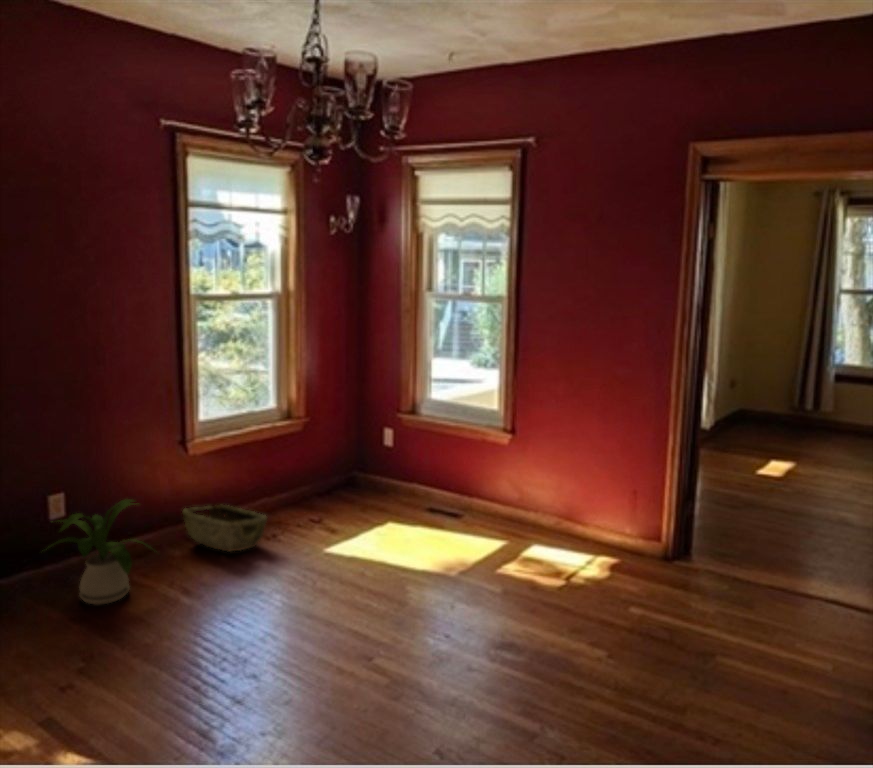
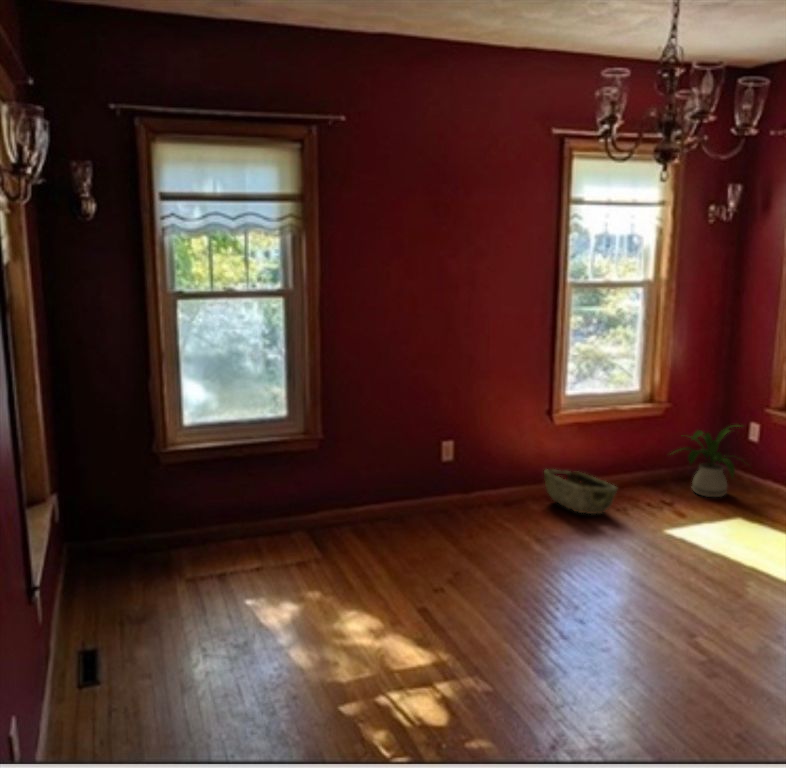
house plant: present [56,499,157,605] -> present [675,425,737,497]

